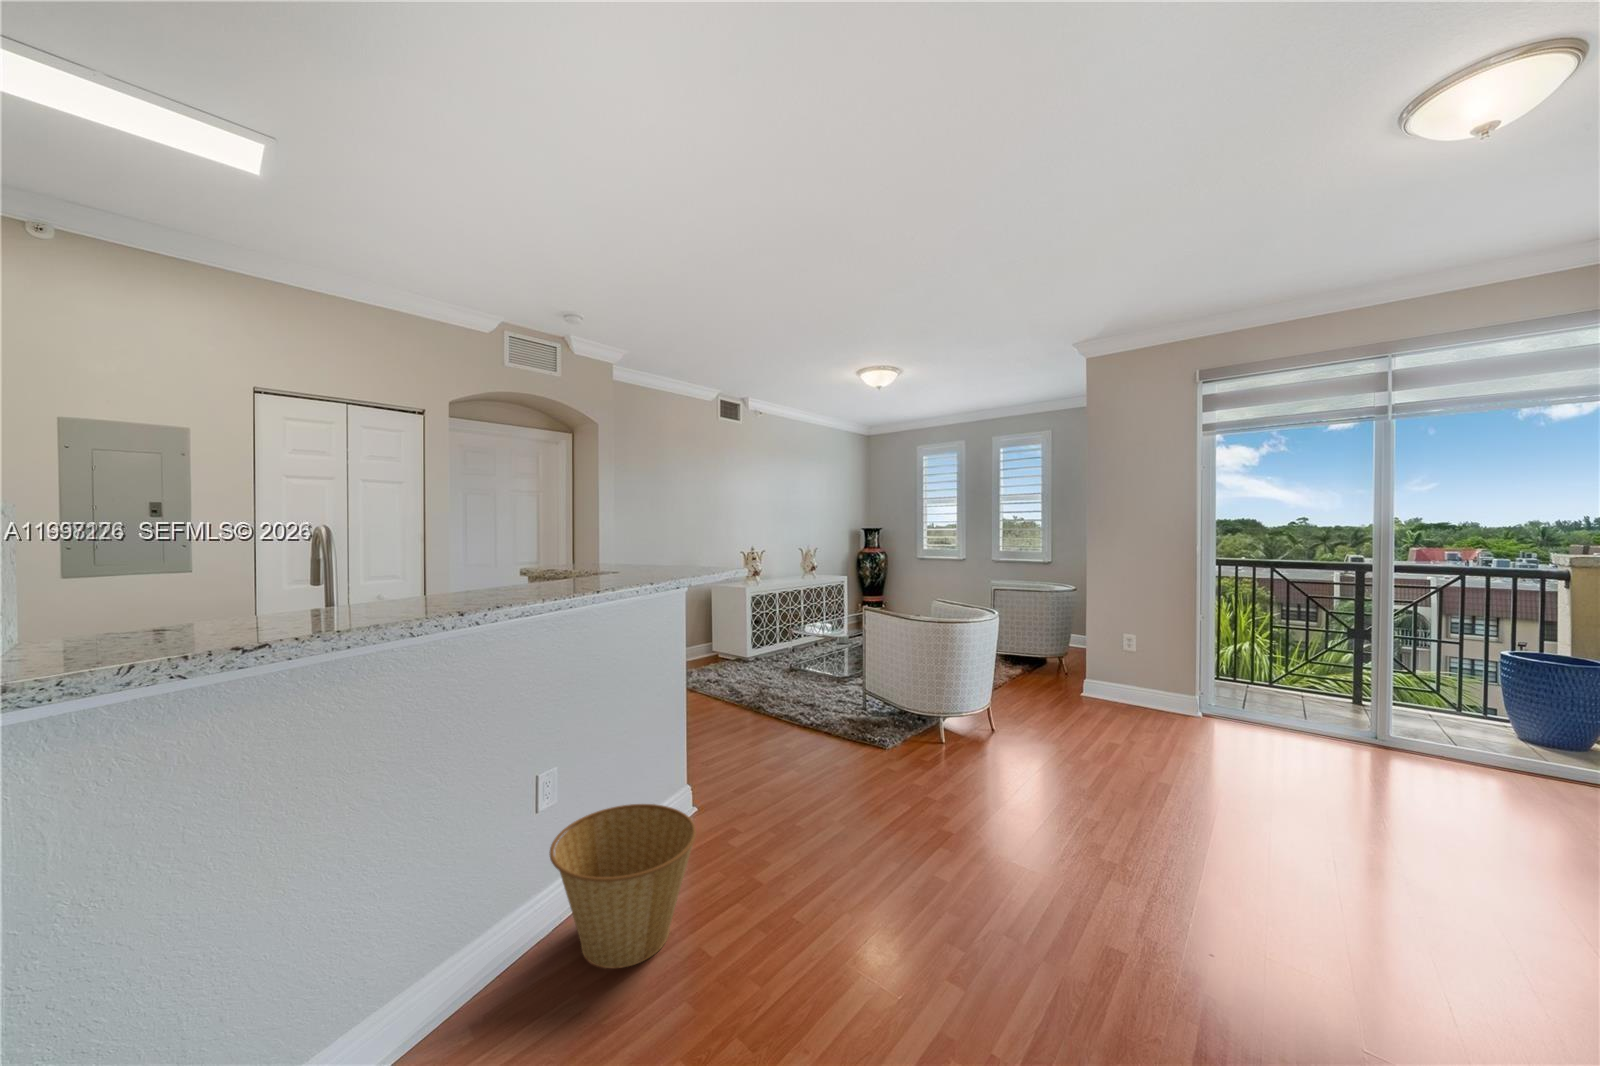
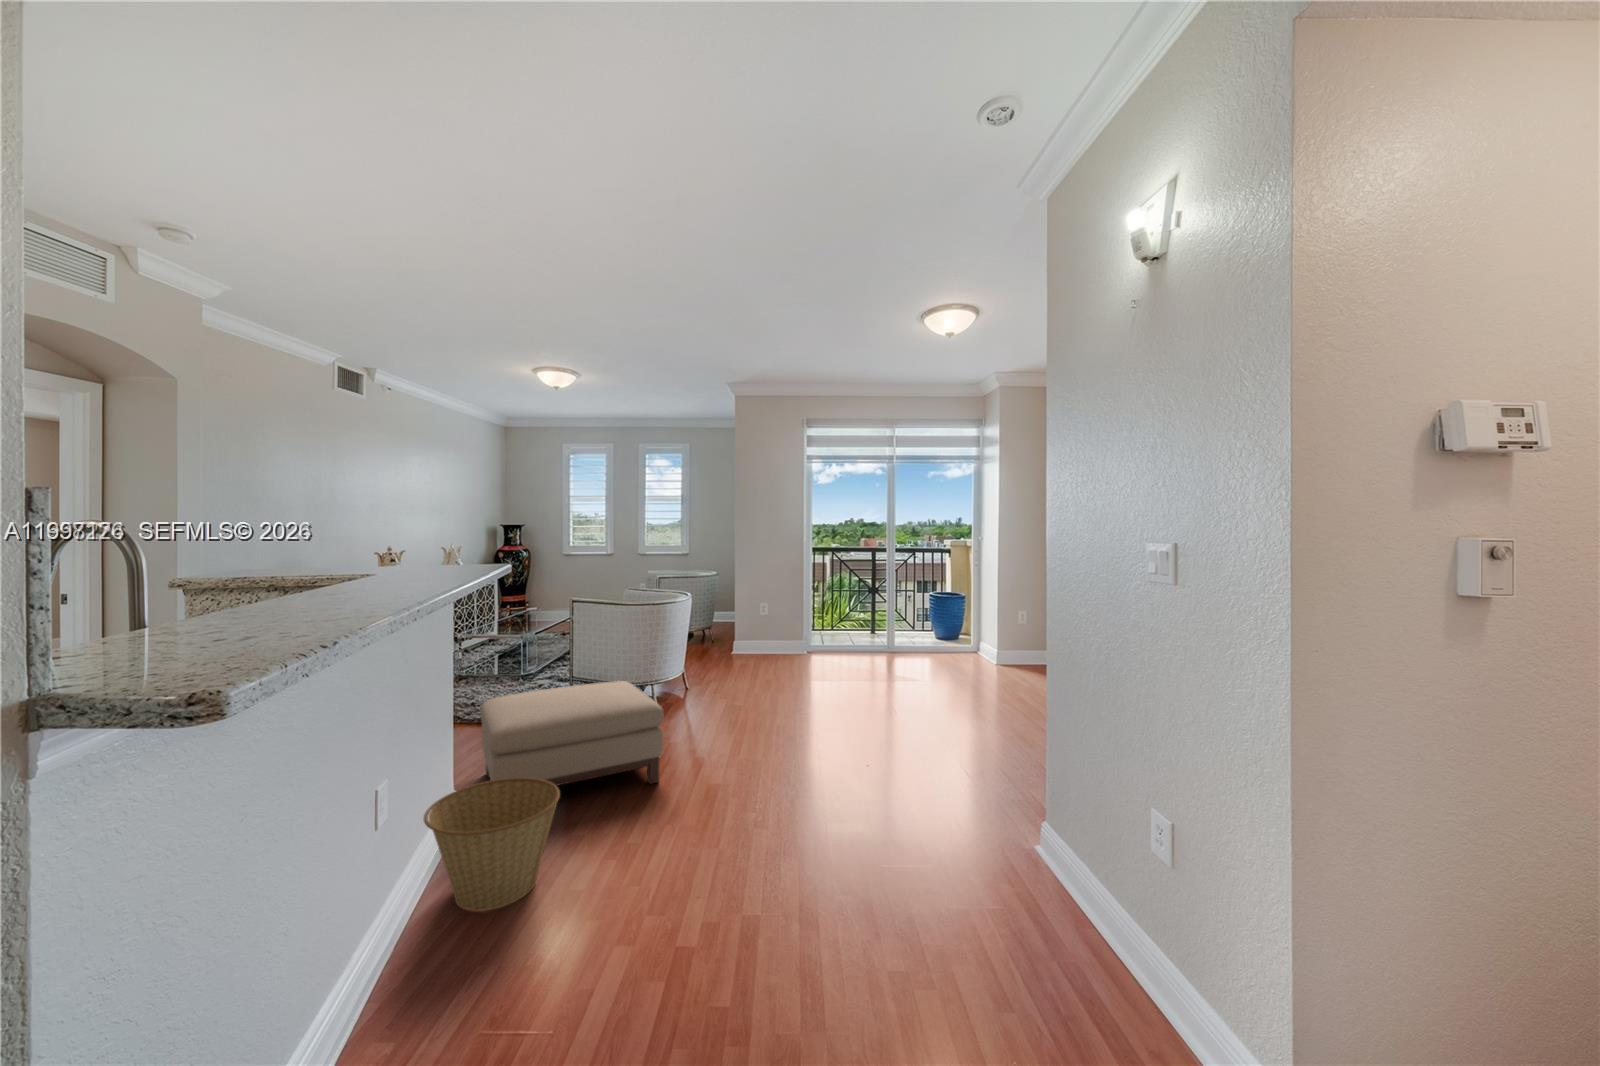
ottoman: none [691,703,887,856] -> present [480,681,664,786]

